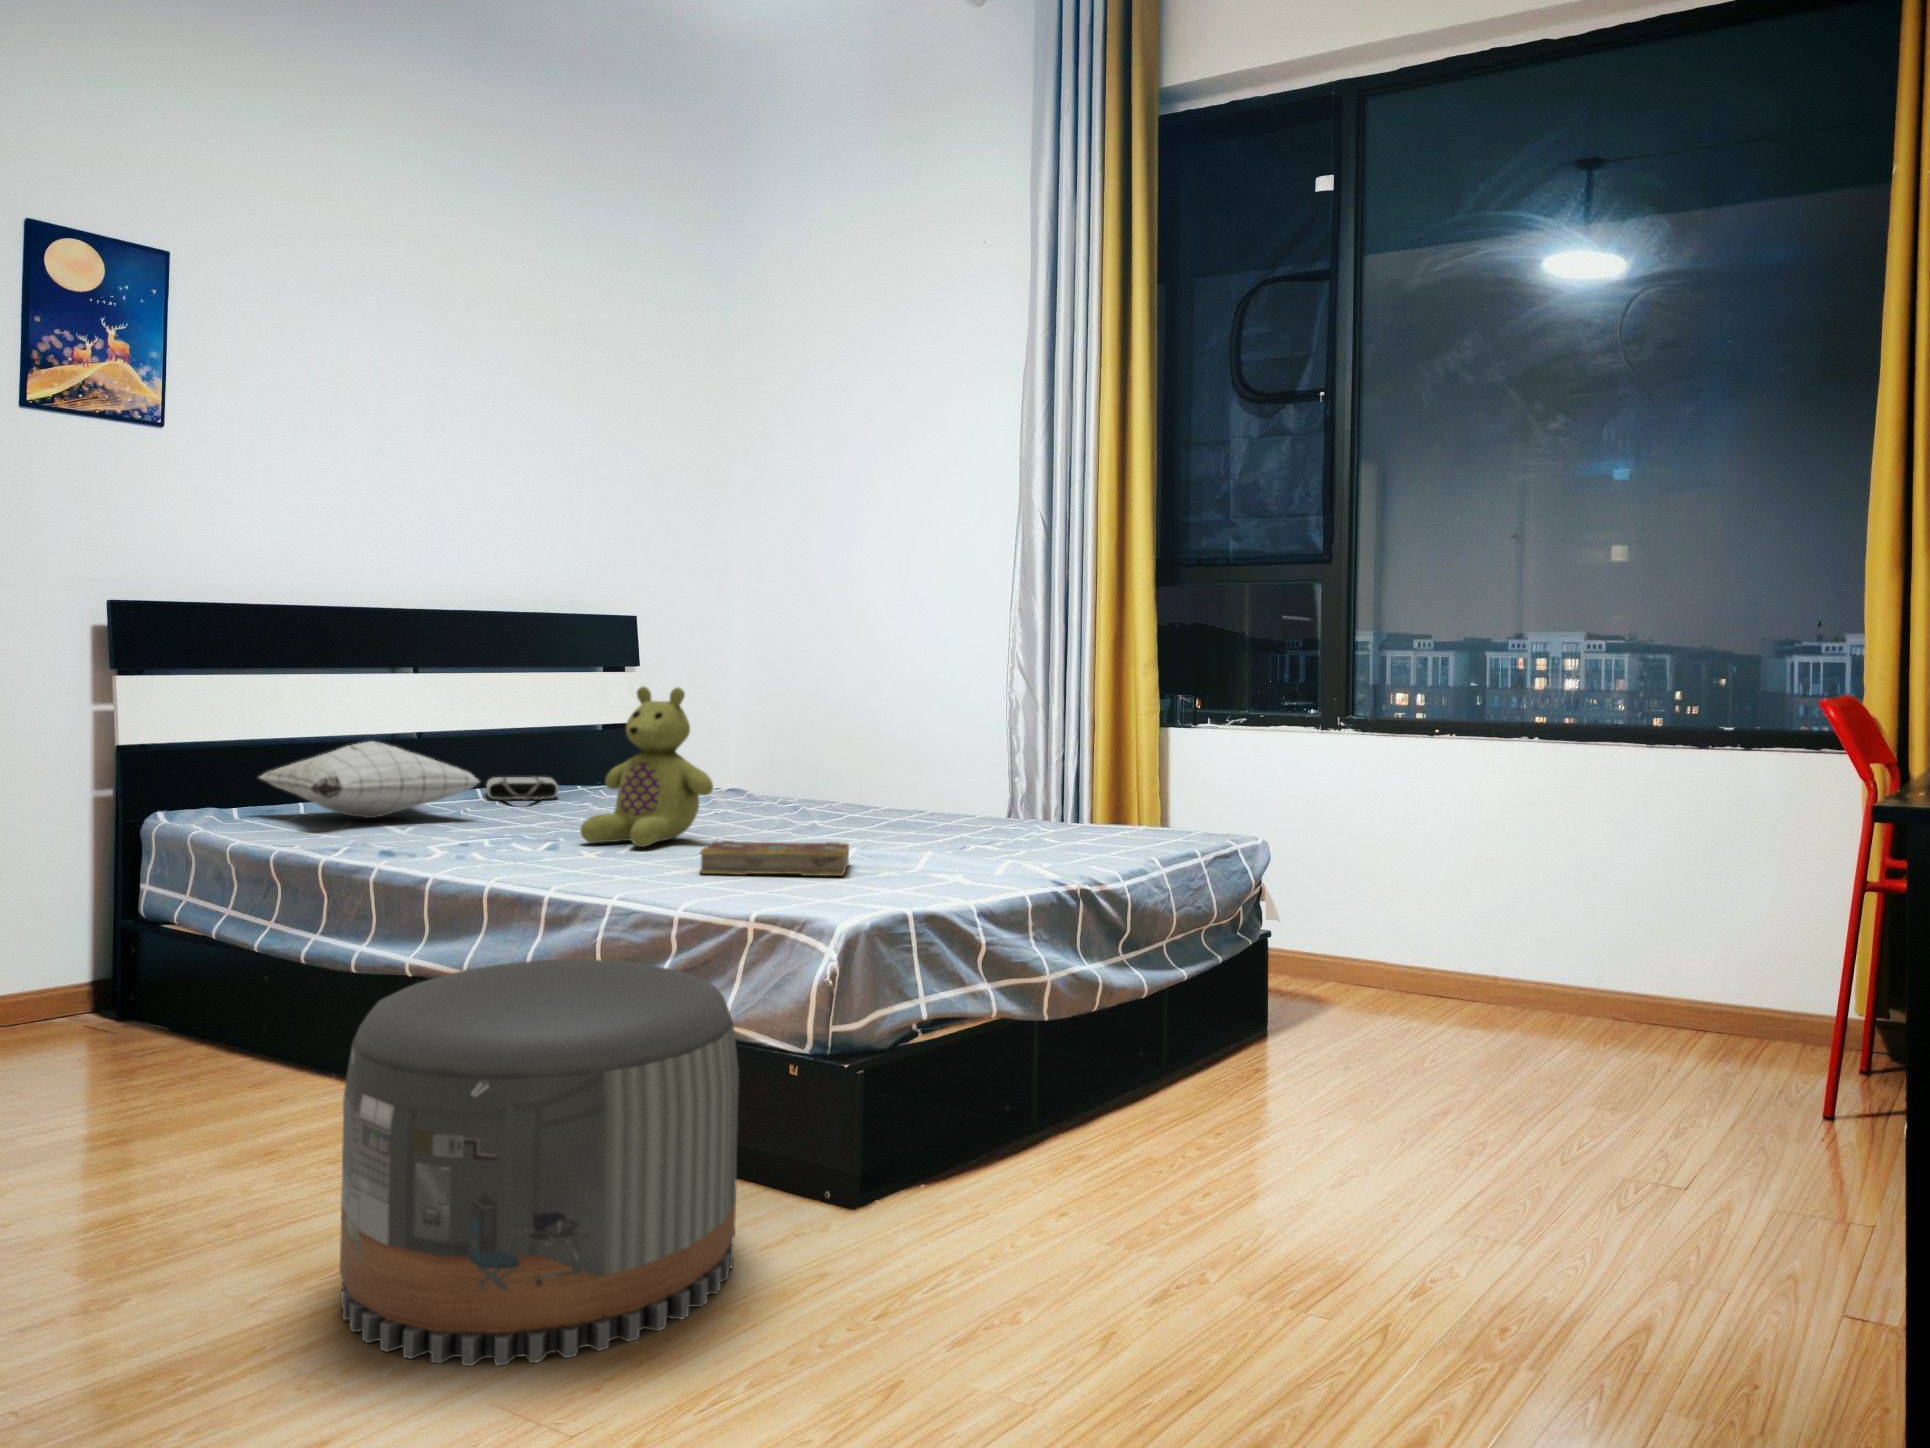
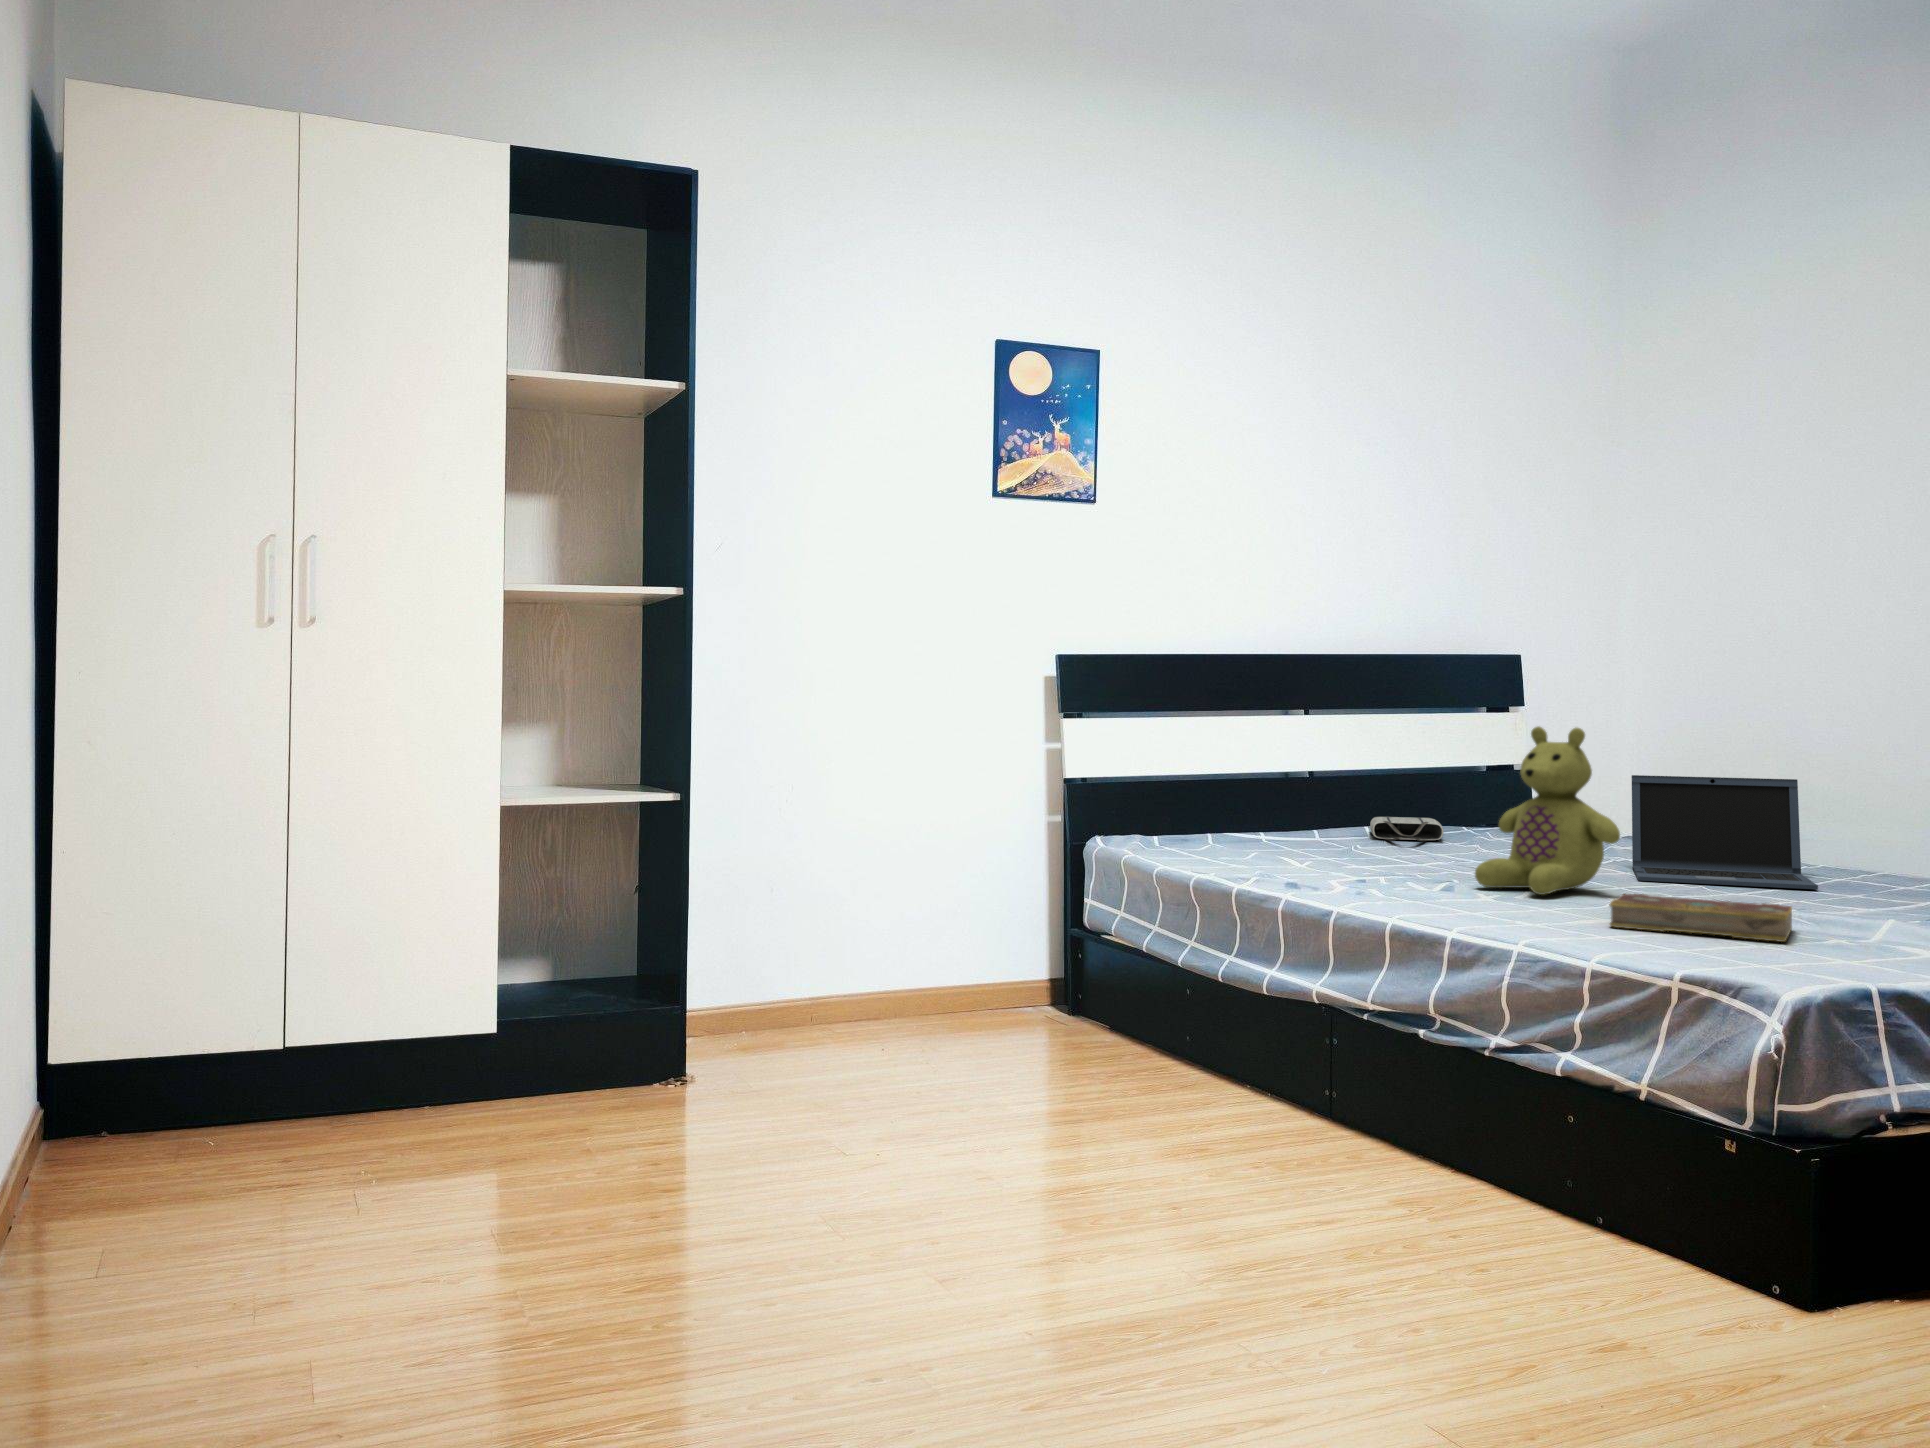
laptop: none [726,732,870,827] -> present [1632,775,1818,889]
pillow: present [260,741,479,818] -> none [1172,778,1371,851]
pouf: present [340,959,739,1366] -> none [1283,995,1668,1380]

